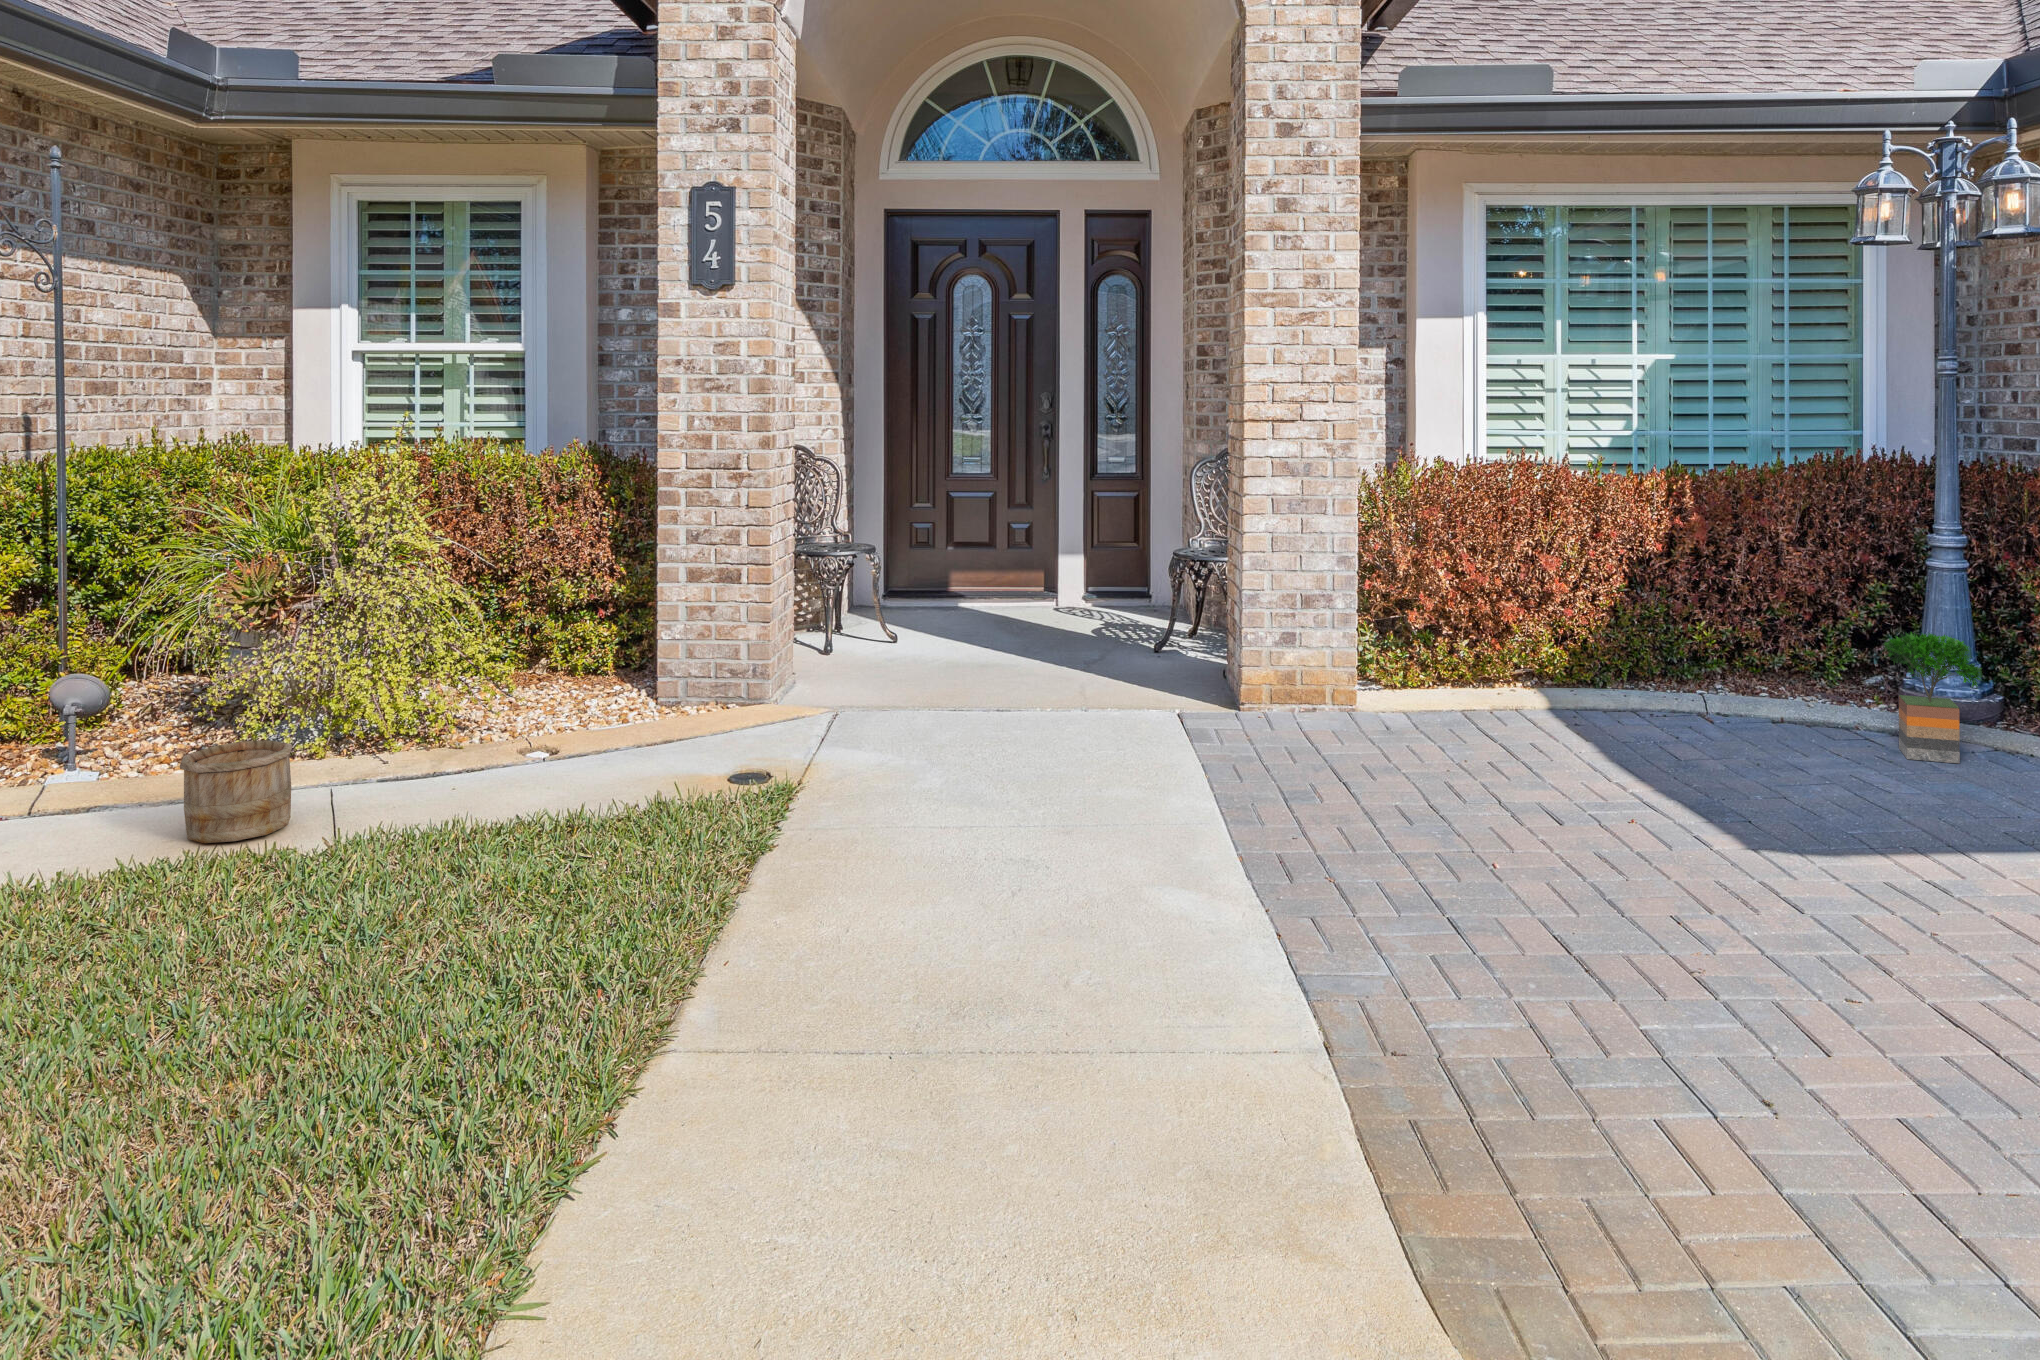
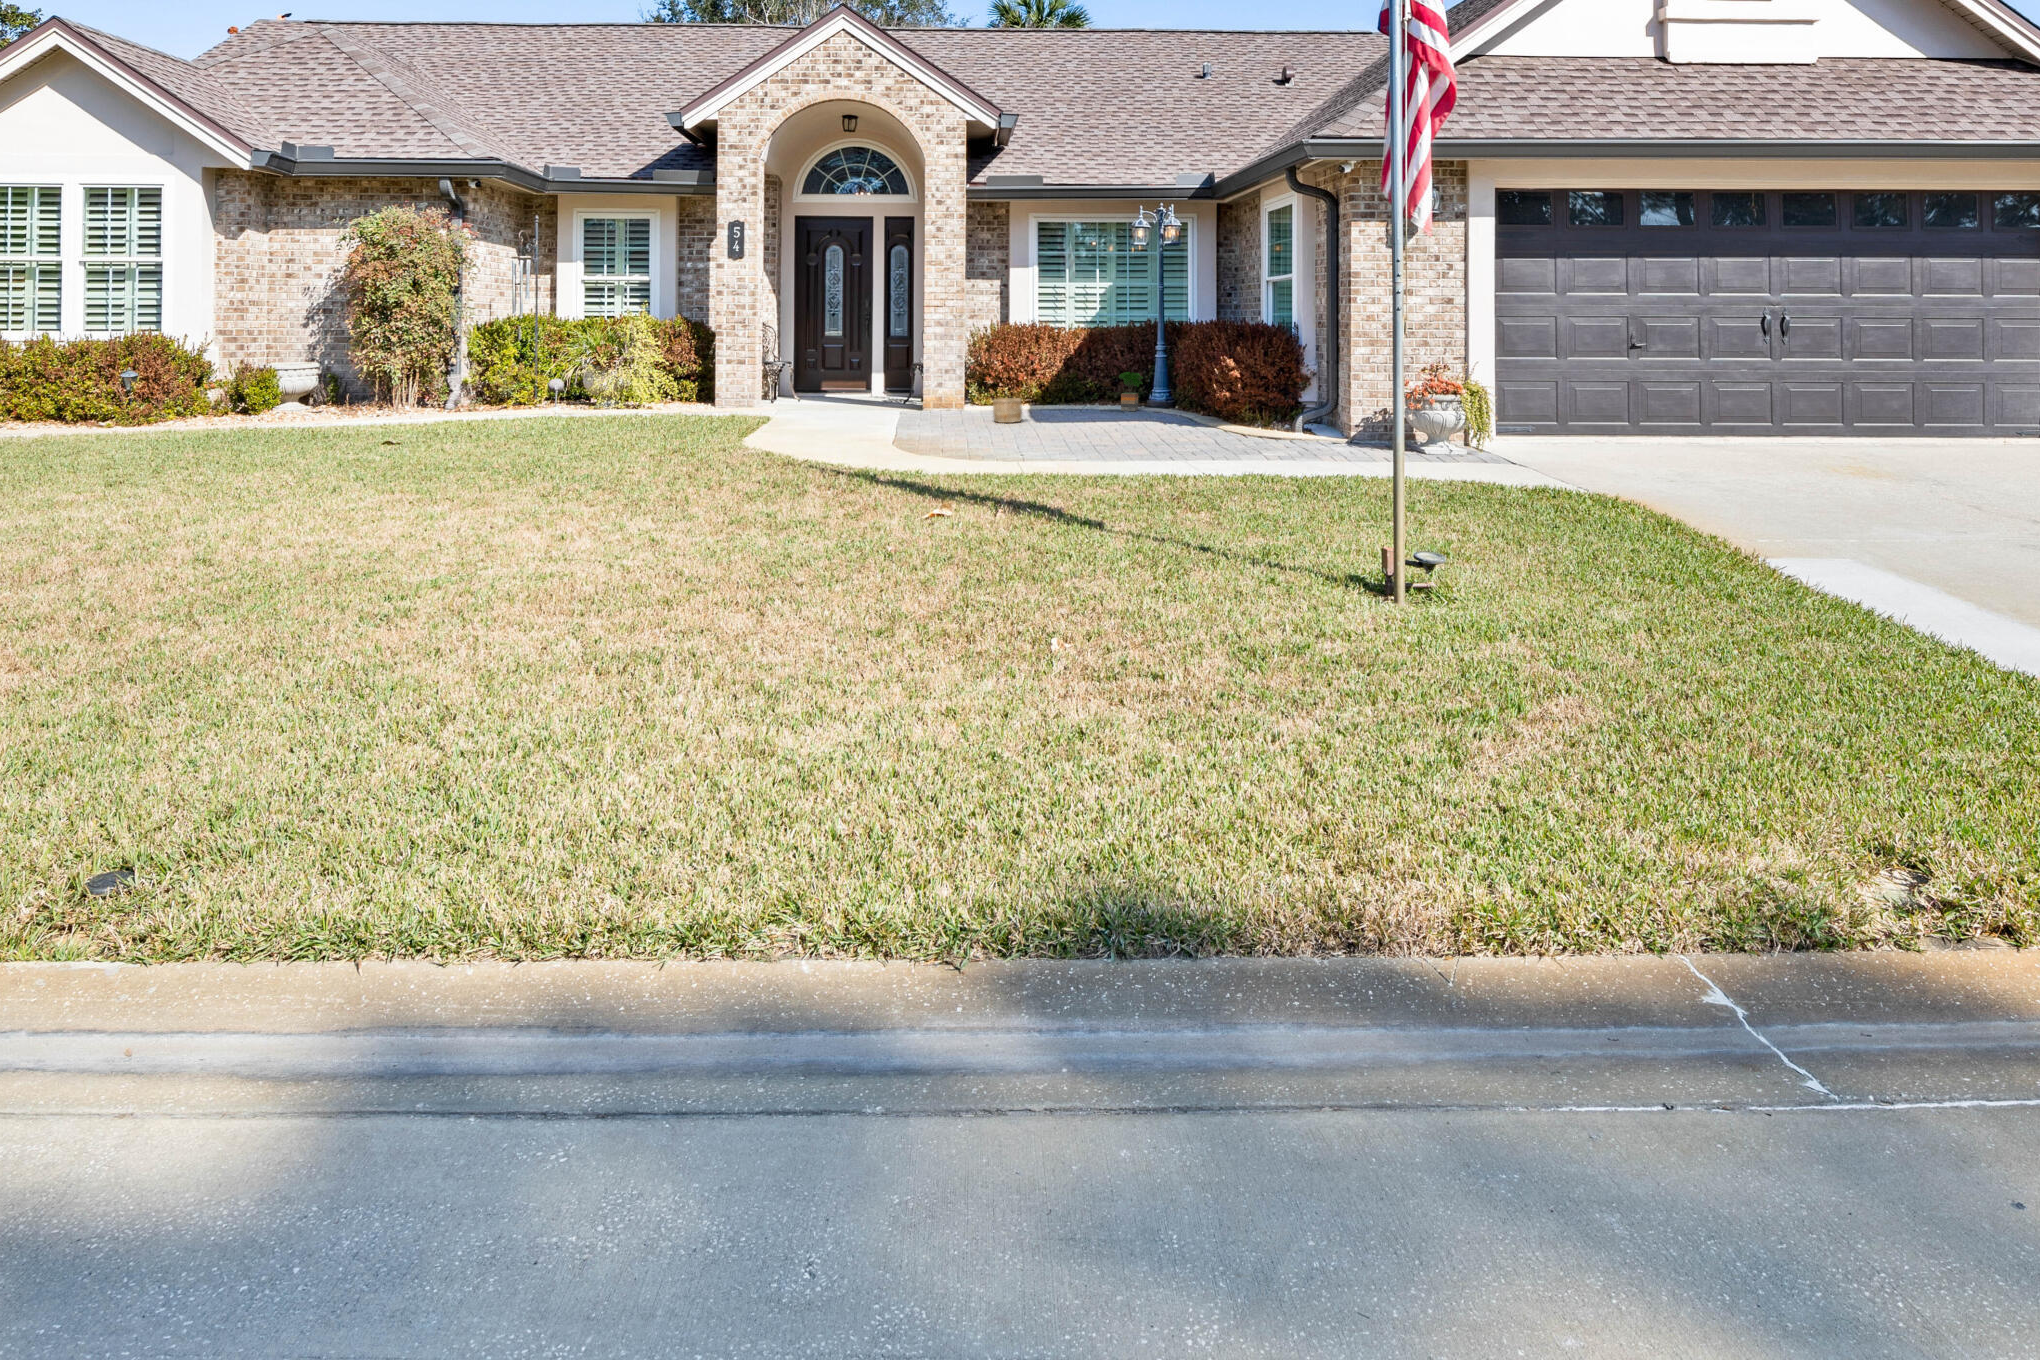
wooden bucket: present [180,740,292,843] -> present [993,398,1022,423]

